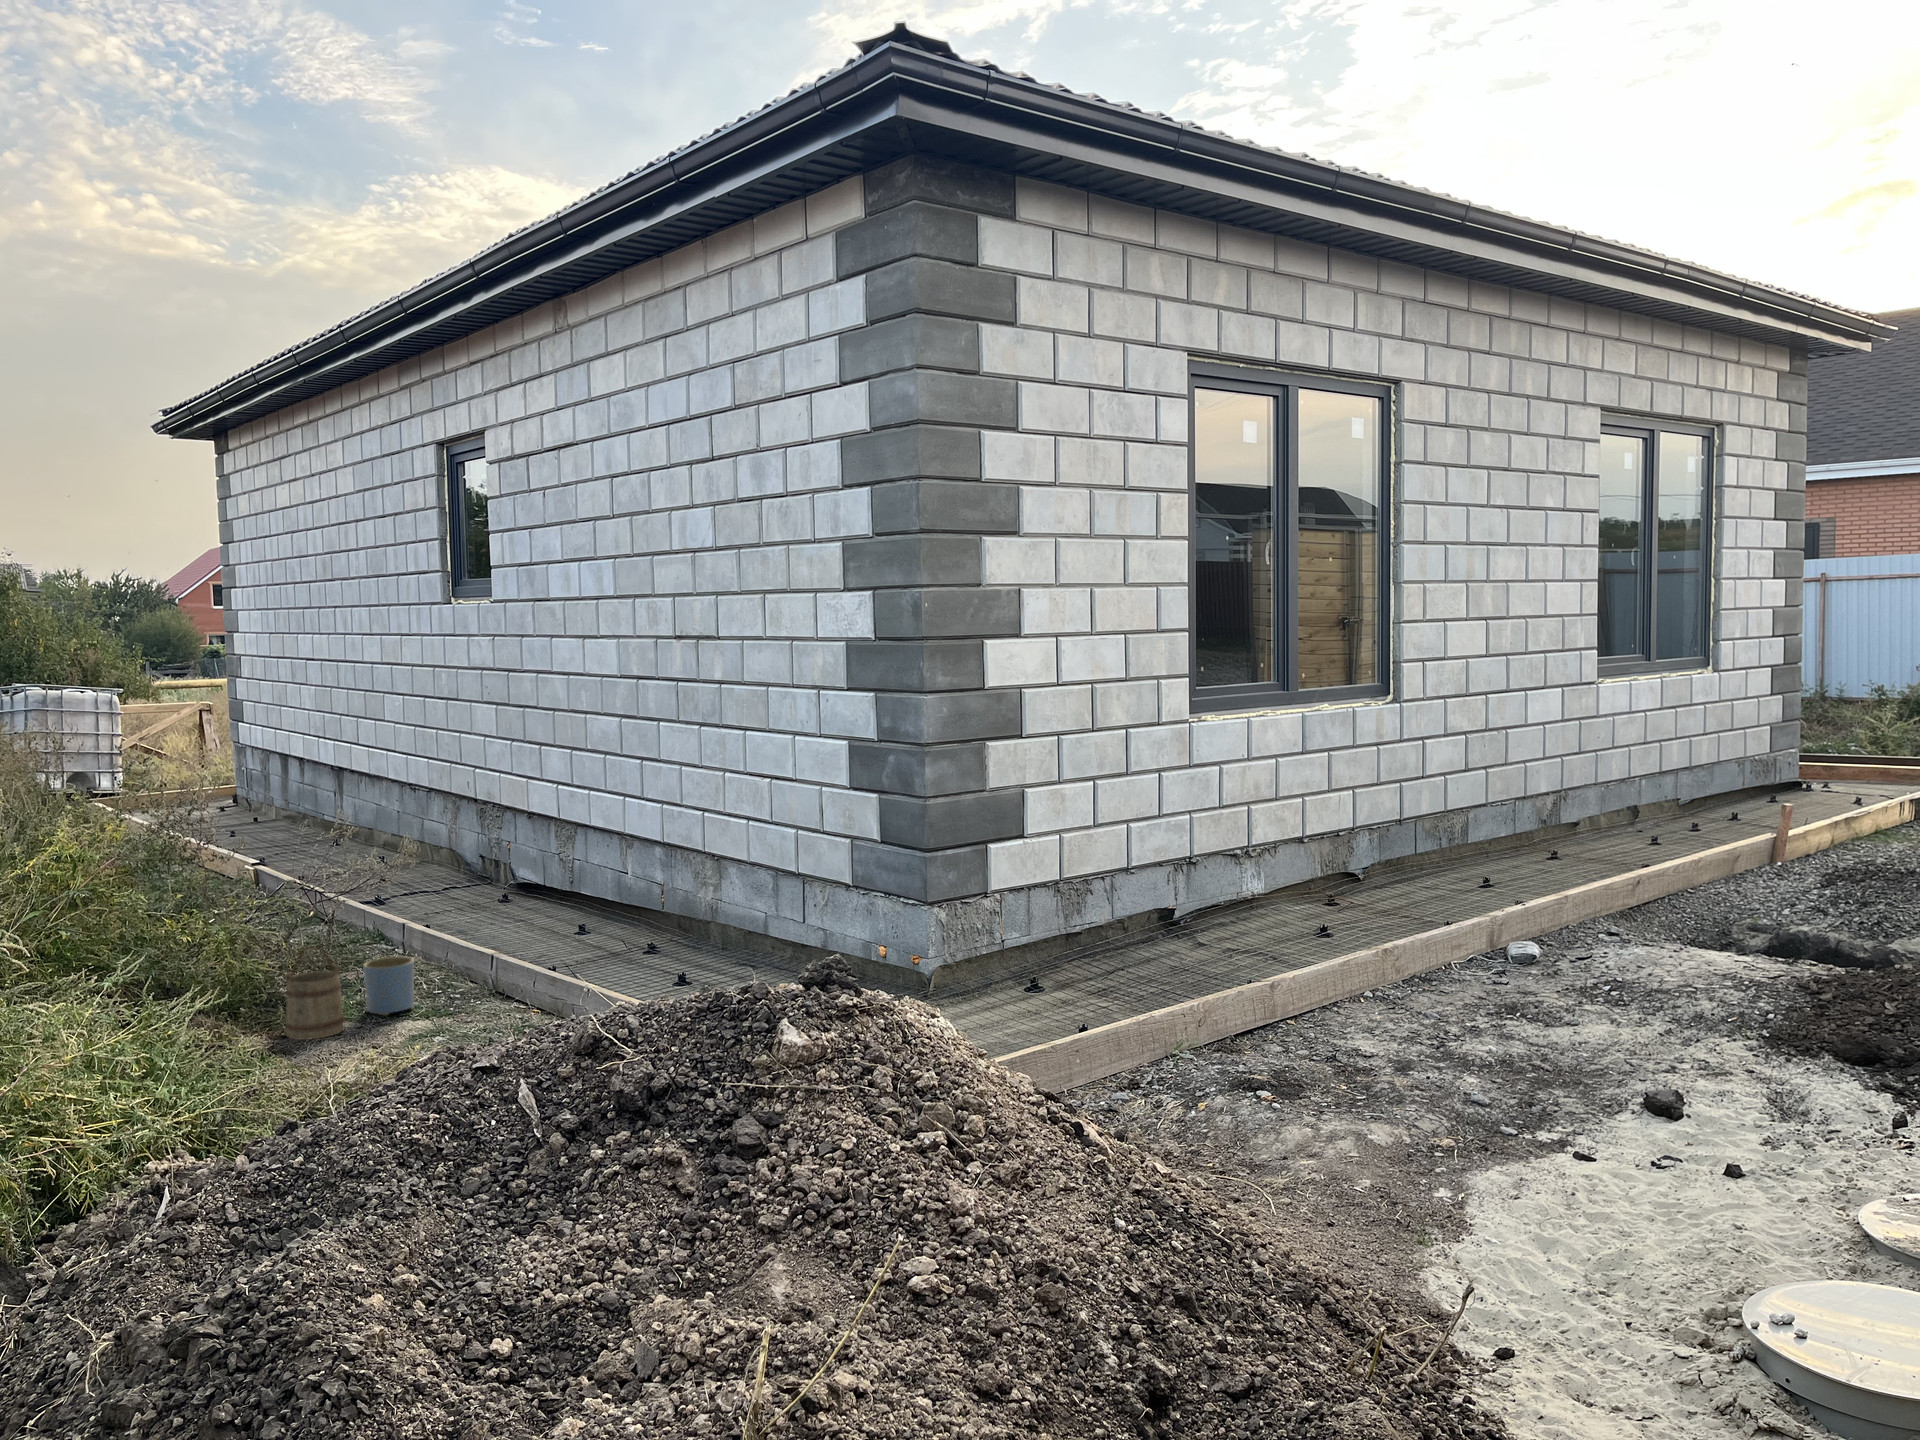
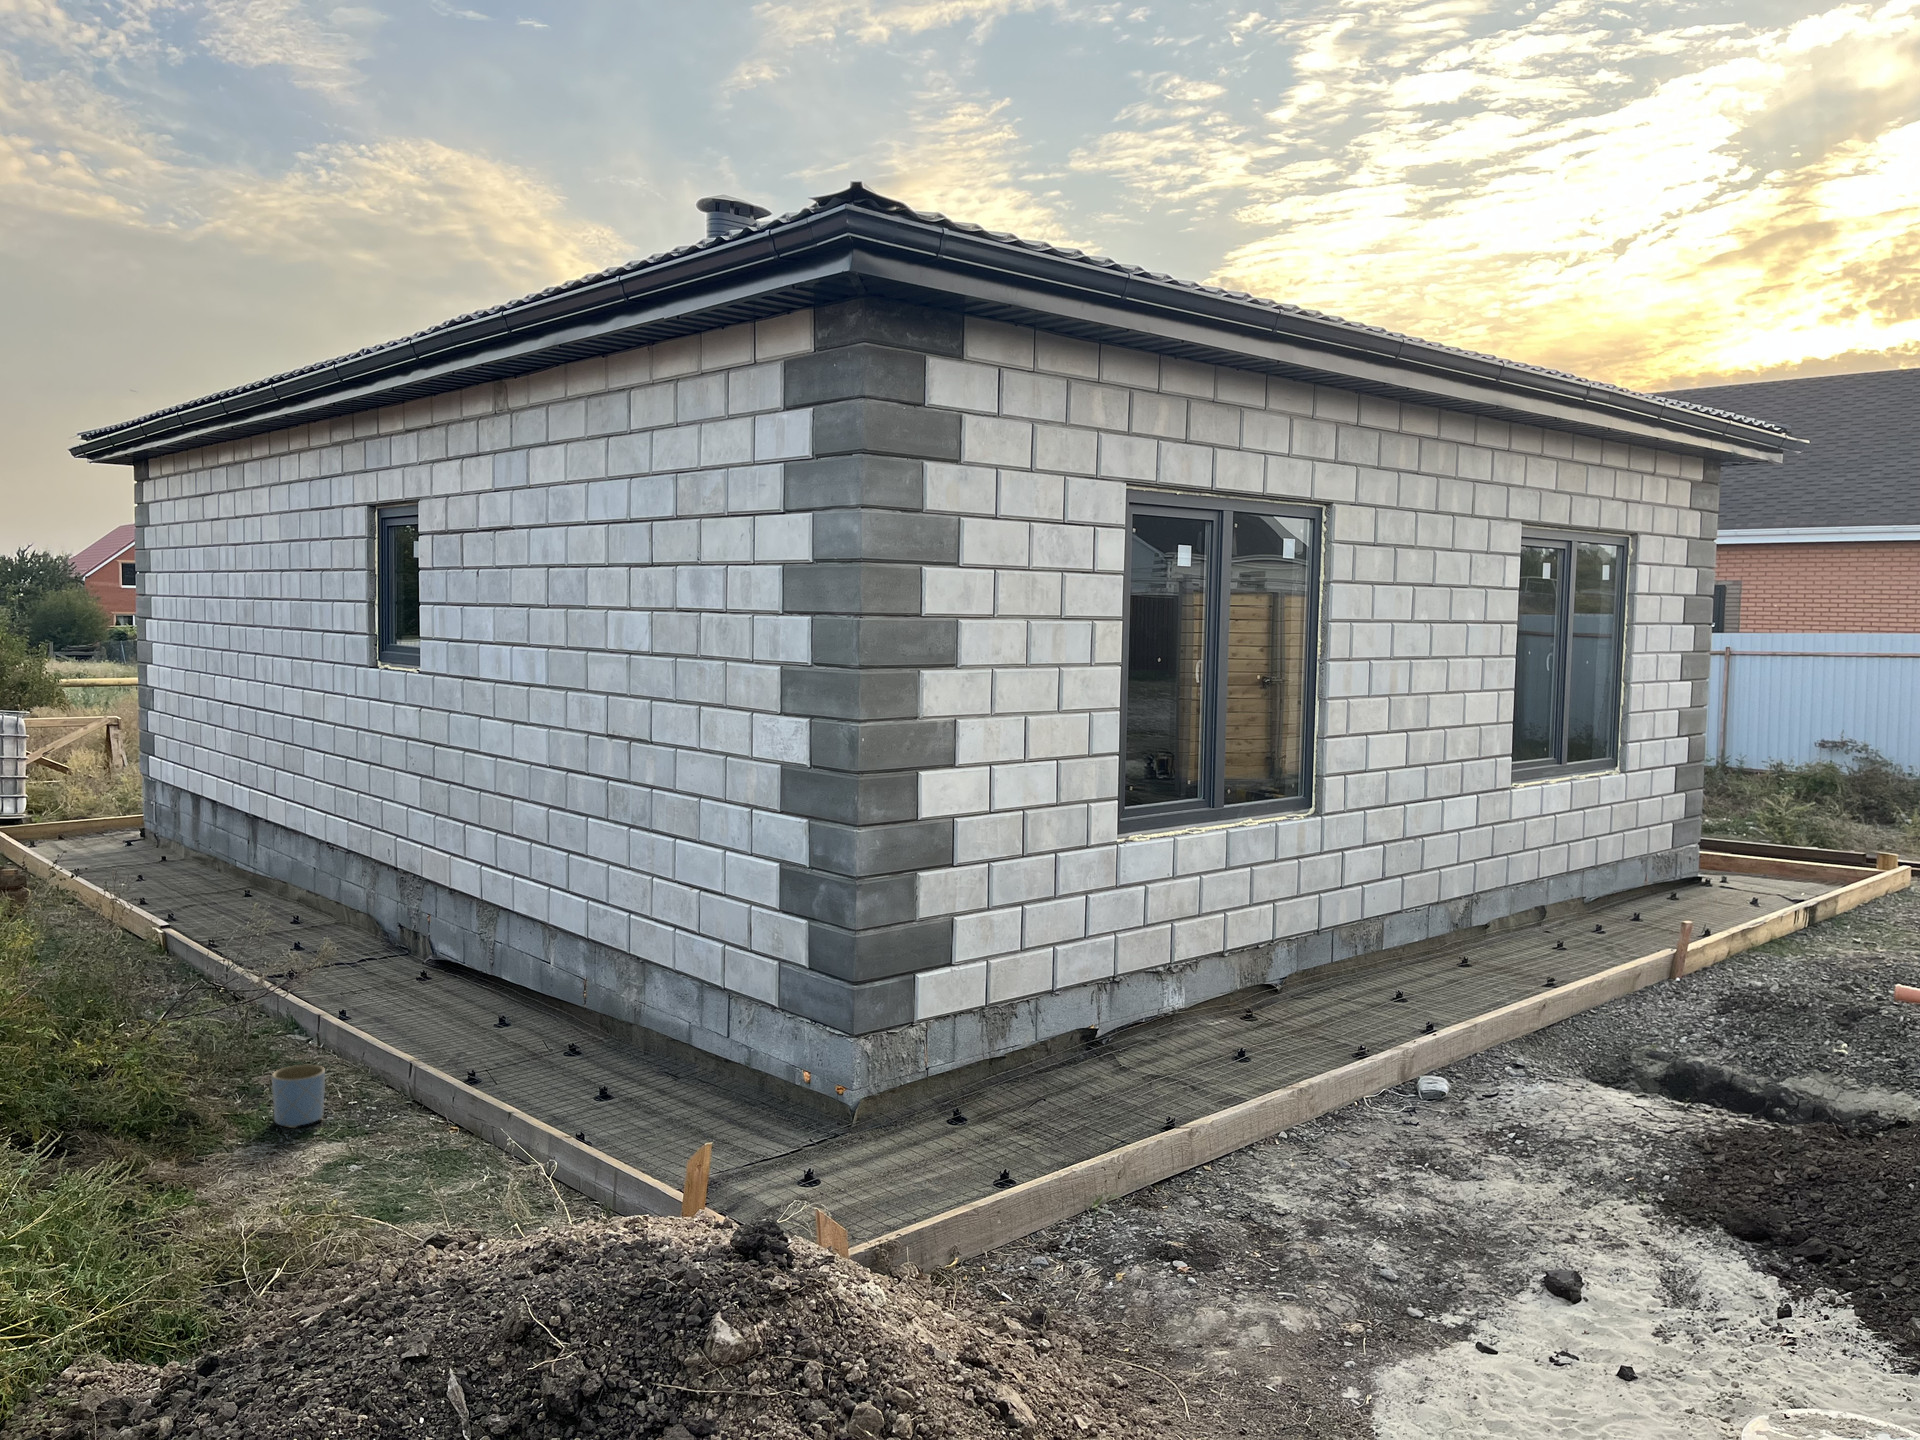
bucket: present [284,946,345,1040] -> none [188,1061,251,1159]

